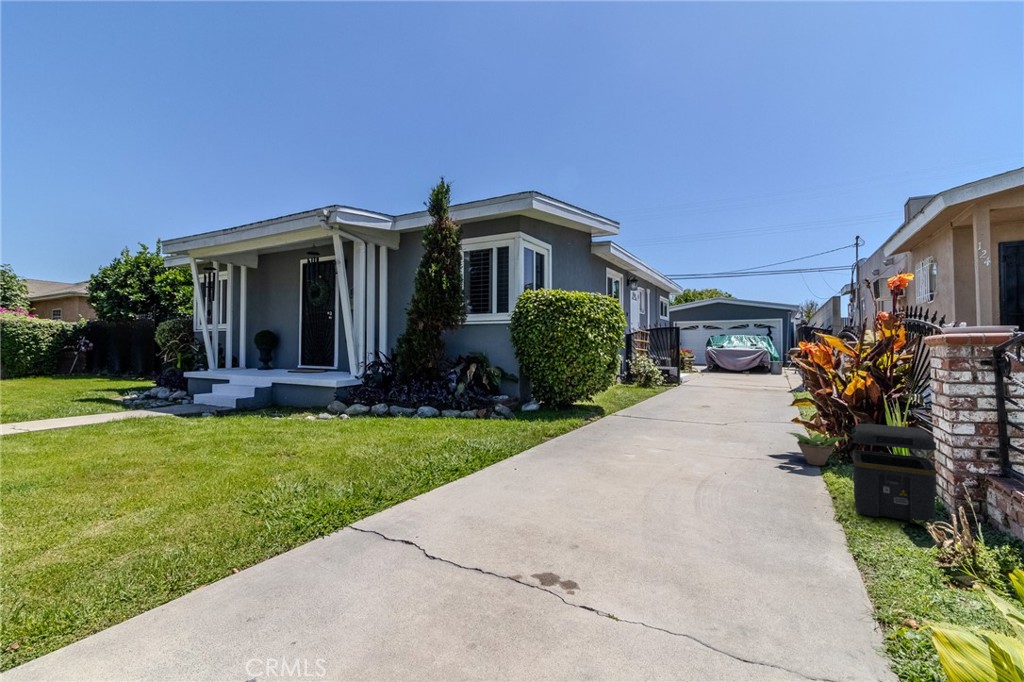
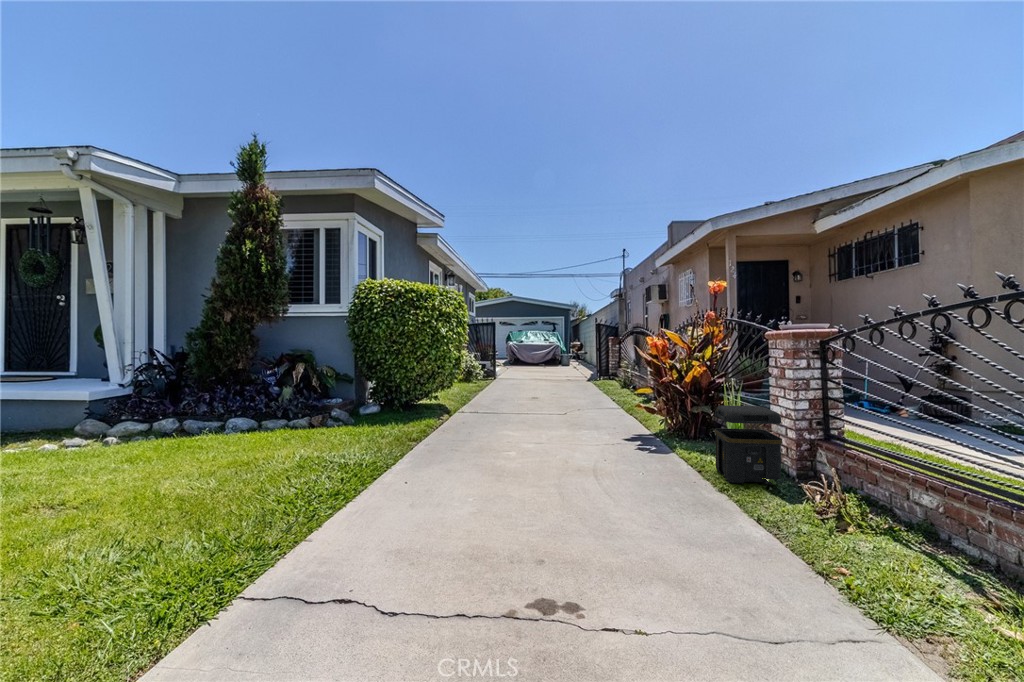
decorative plant: present [787,432,848,465] -> none [639,416,688,443]

